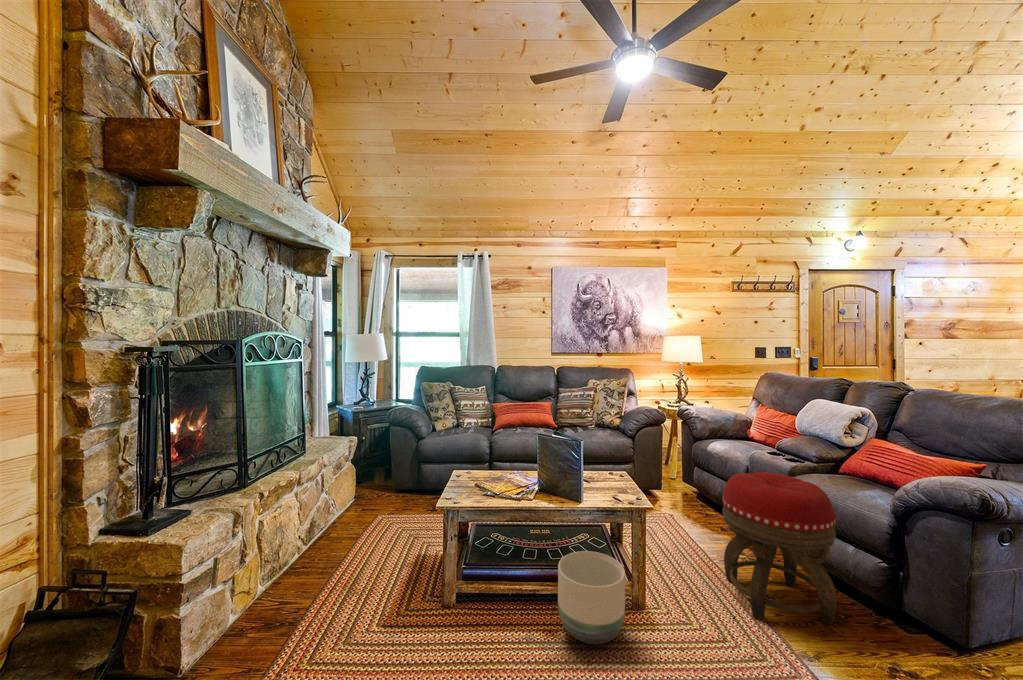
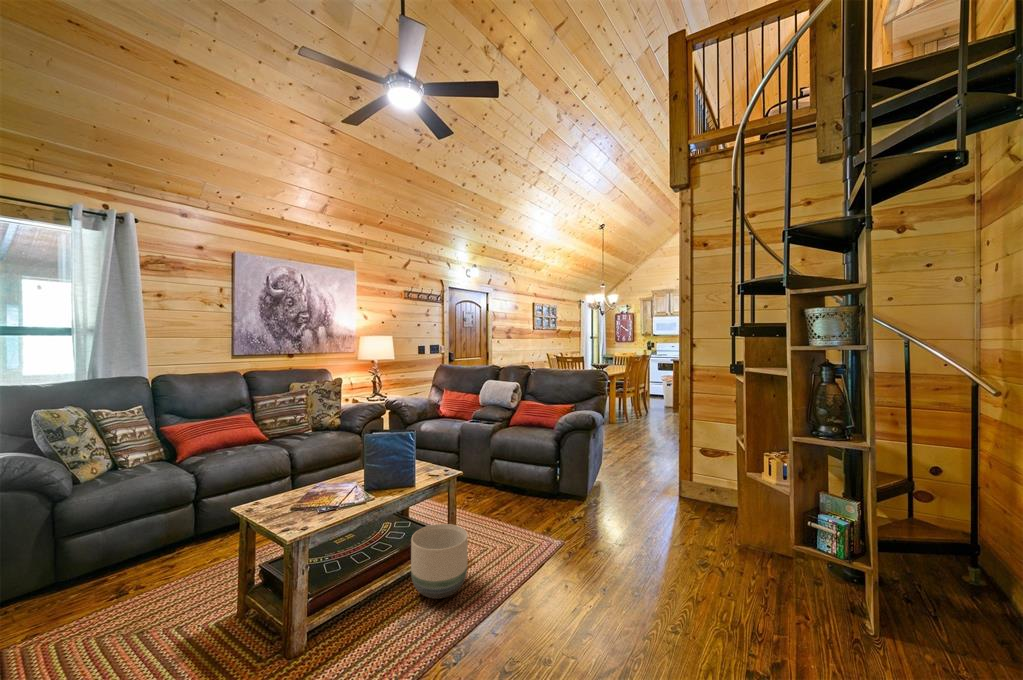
footstool: present [723,472,837,625] -> none [477,433,542,530]

